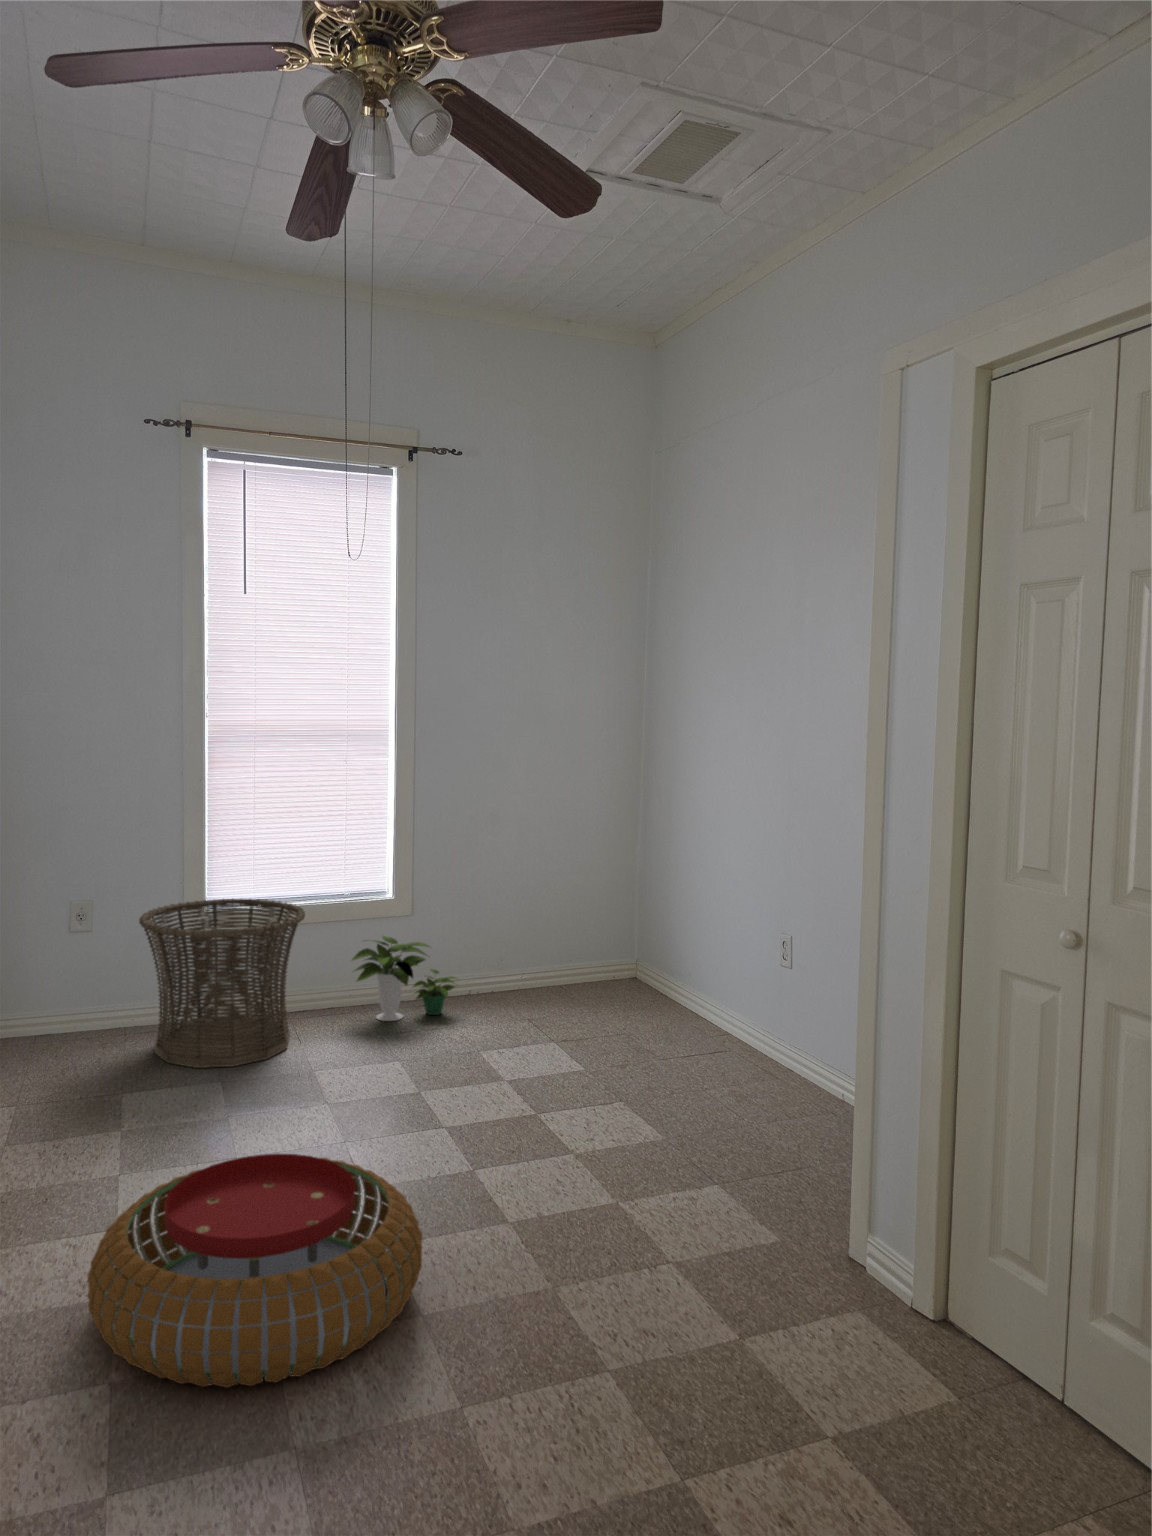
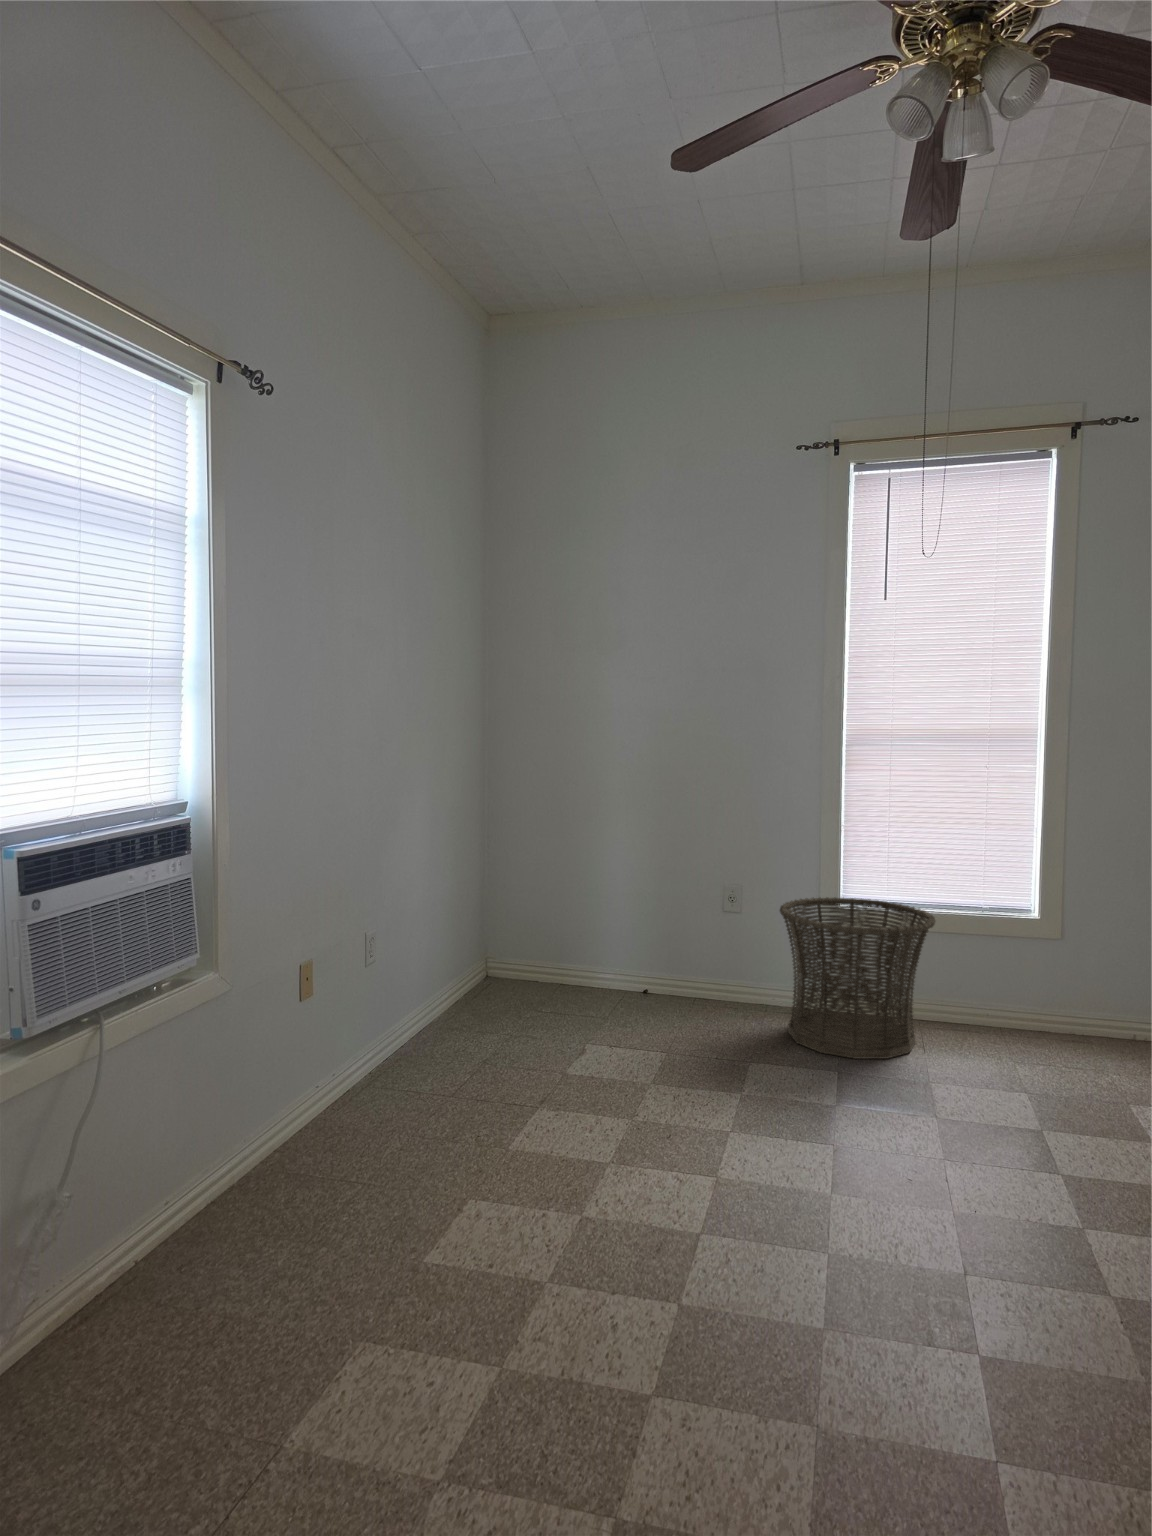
potted plant: present [352,936,456,1021] -> none [985,956,1109,1051]
pouf: present [88,1154,422,1388] -> none [670,1138,990,1363]

